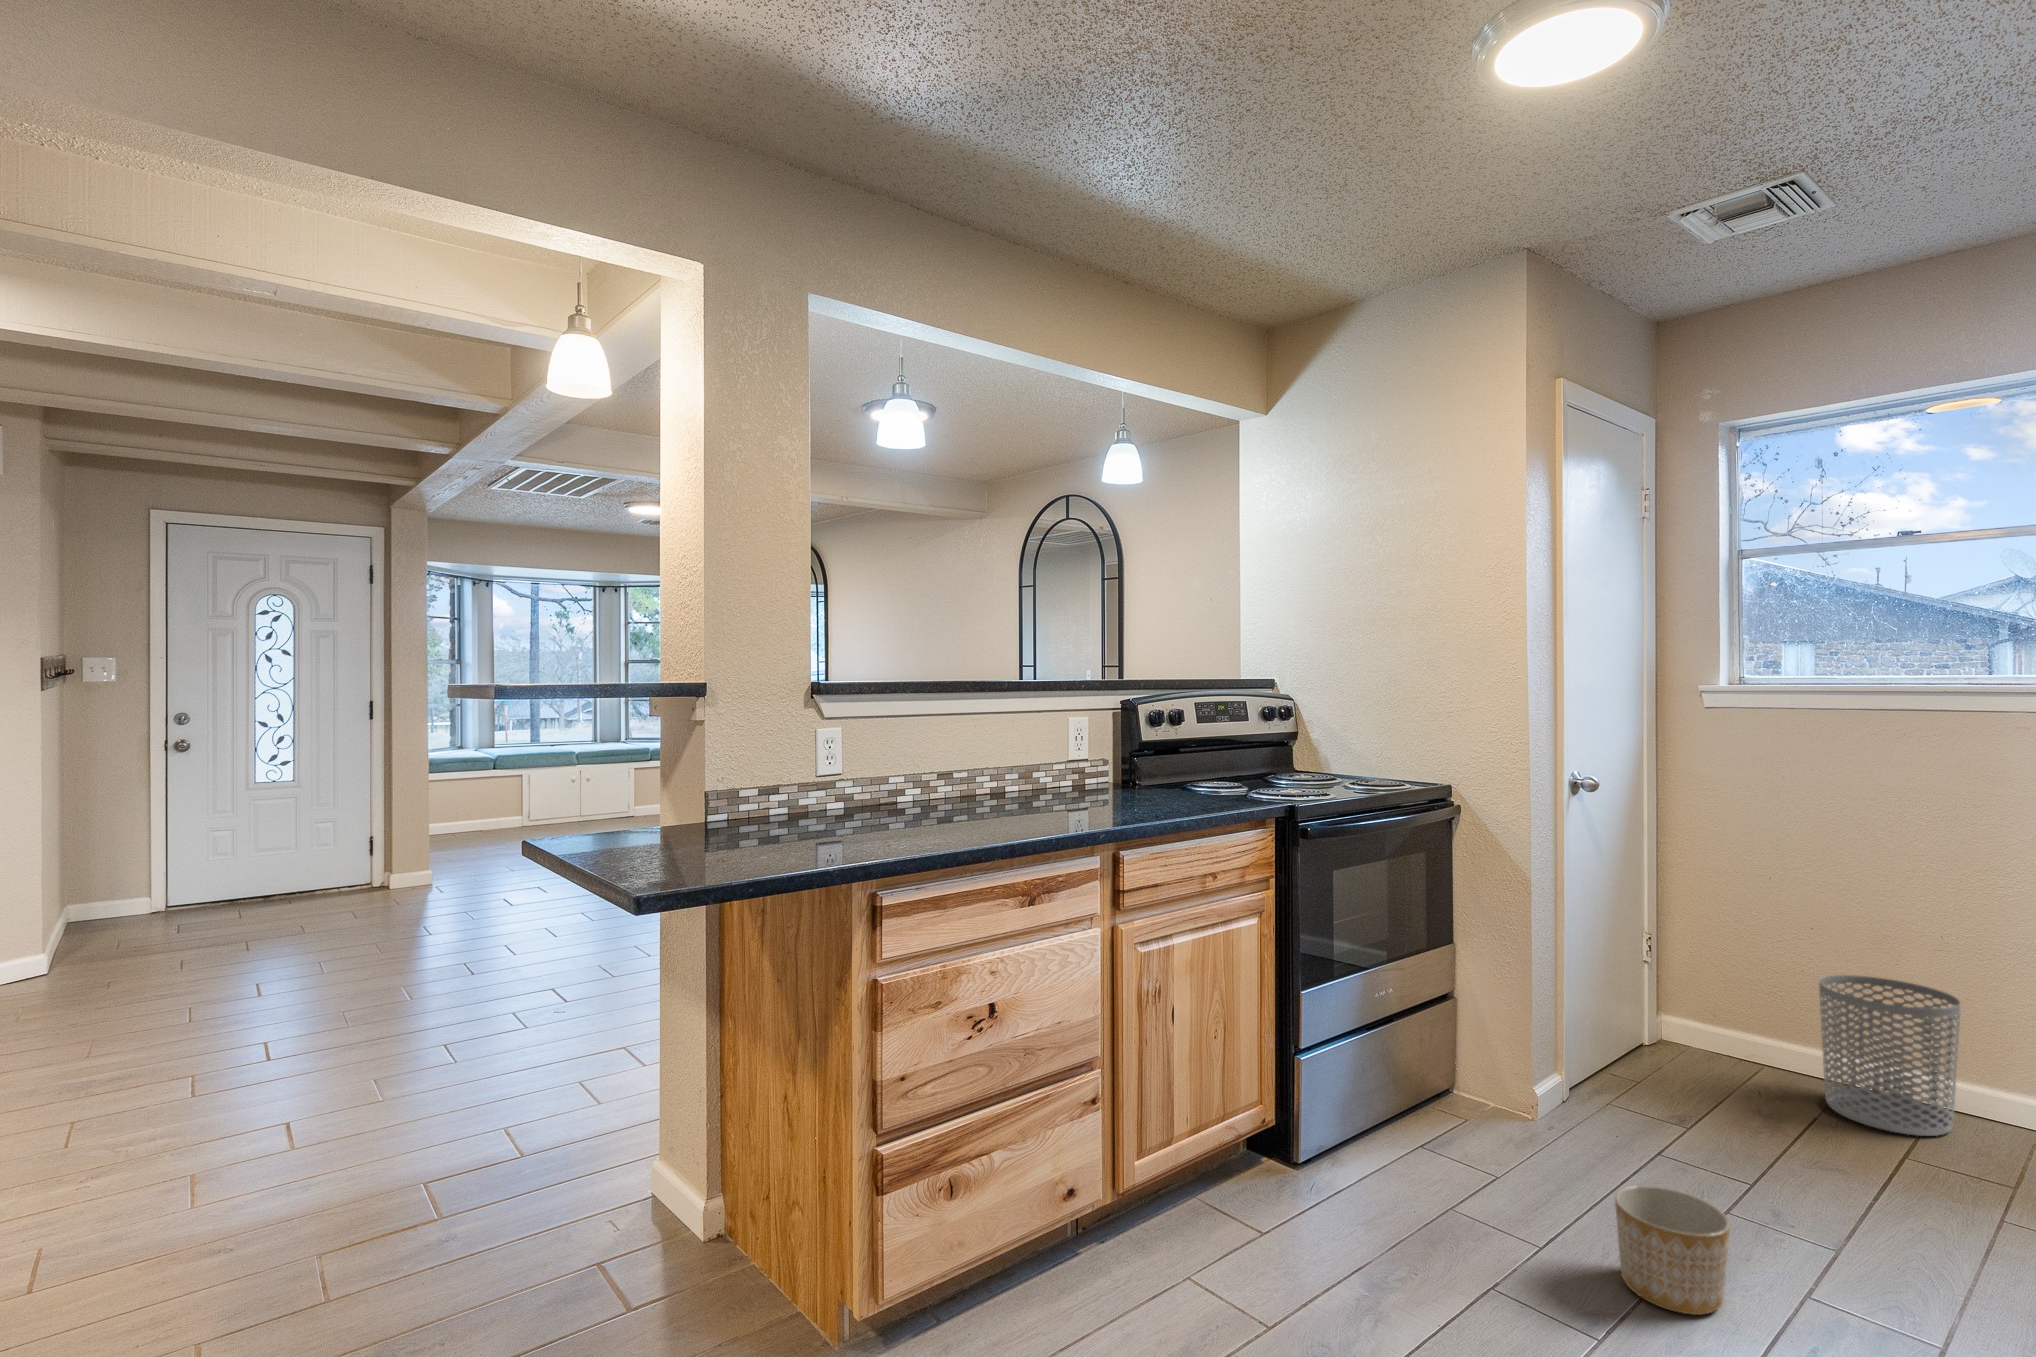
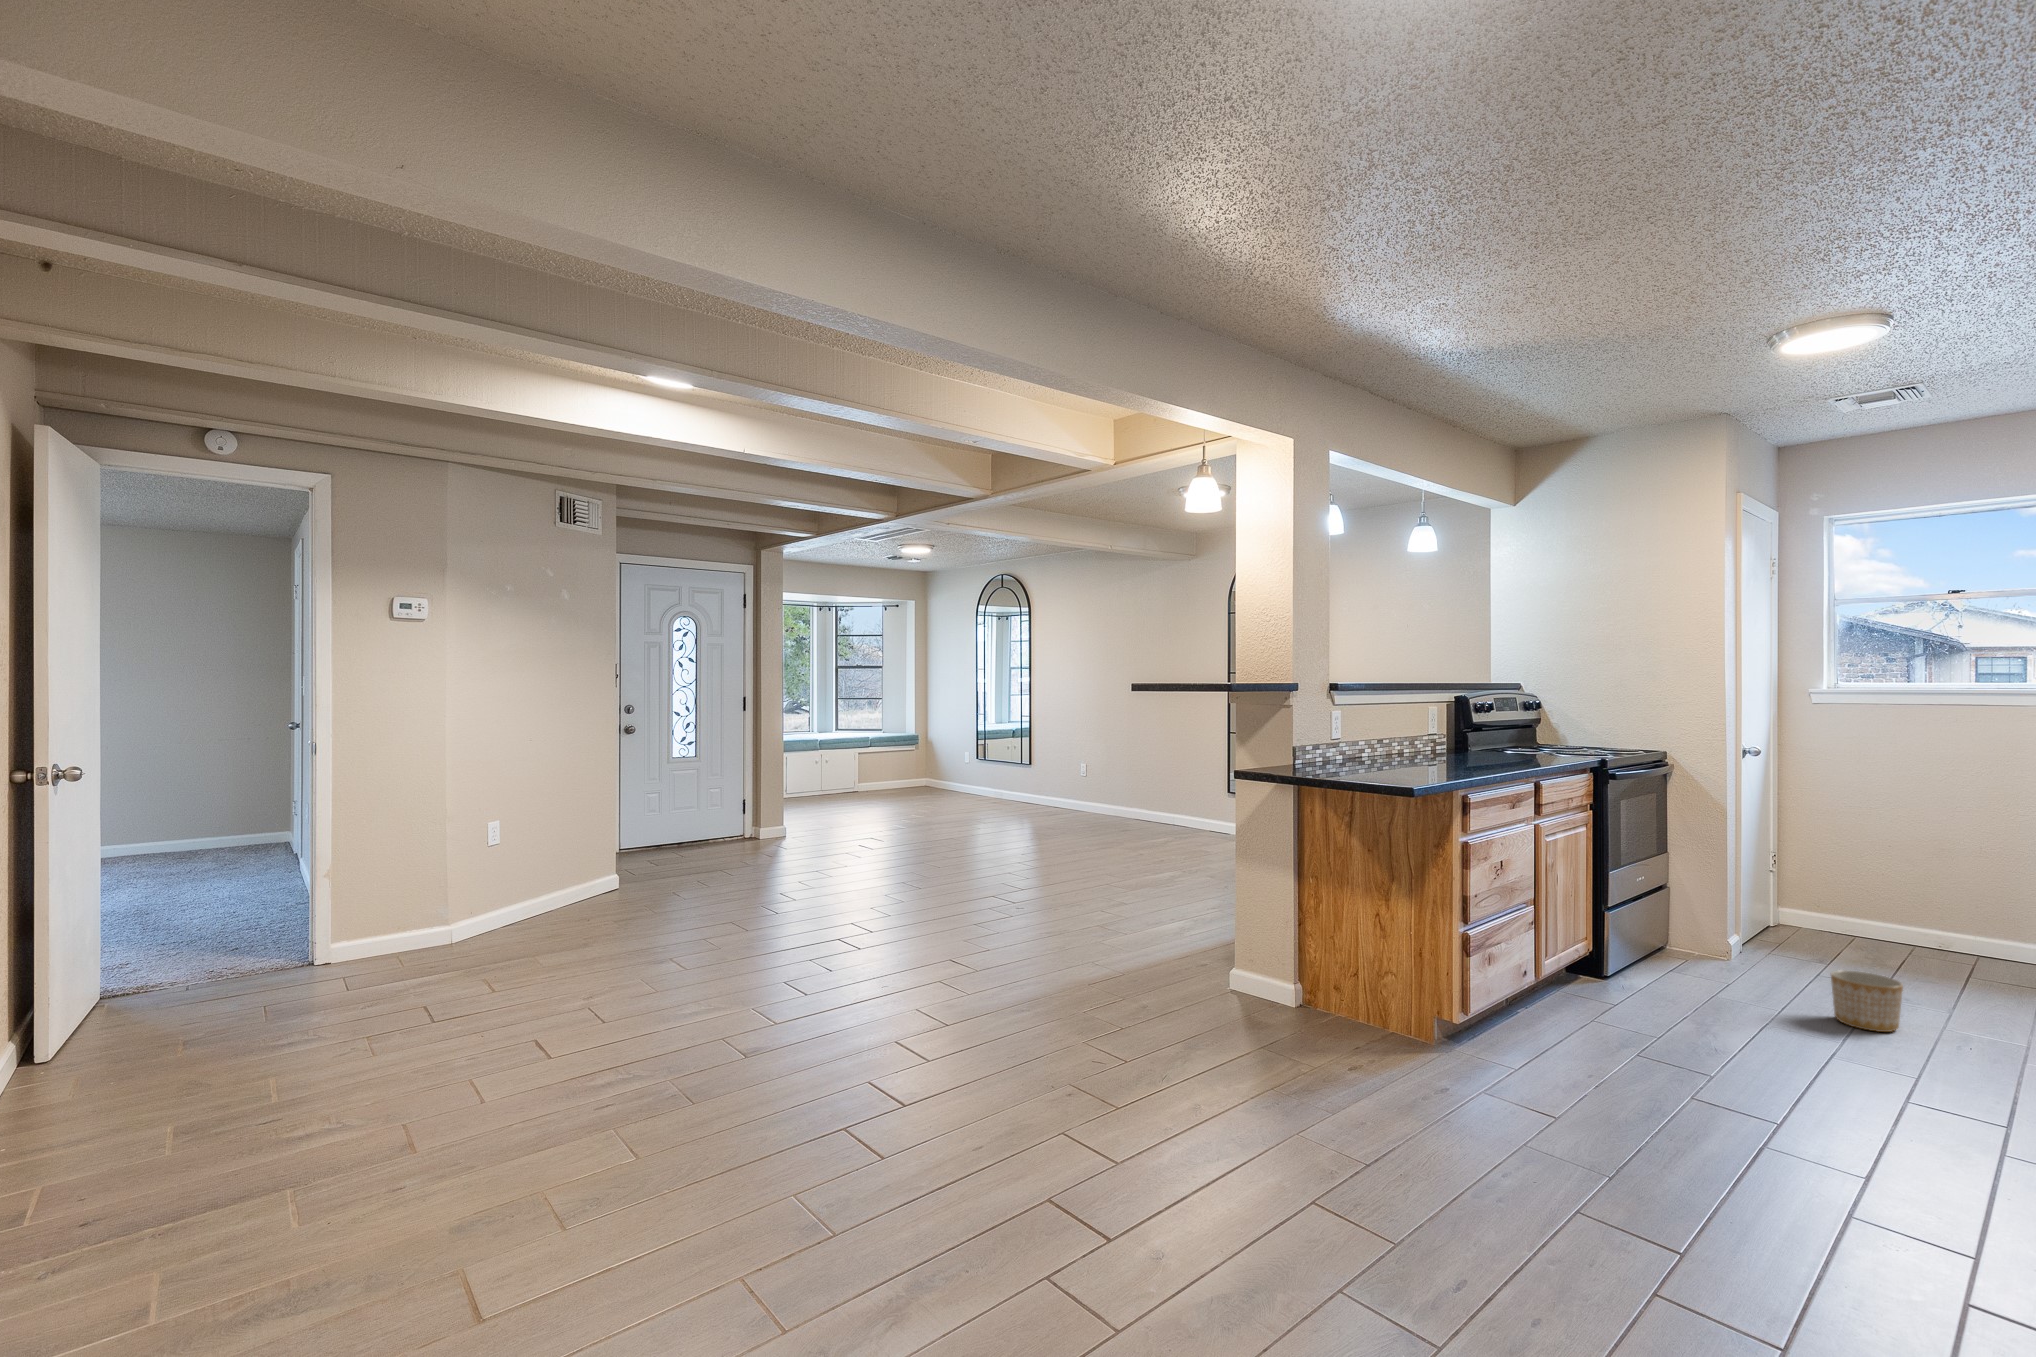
waste bin: present [1819,975,1961,1136] -> none [1899,873,1992,966]

